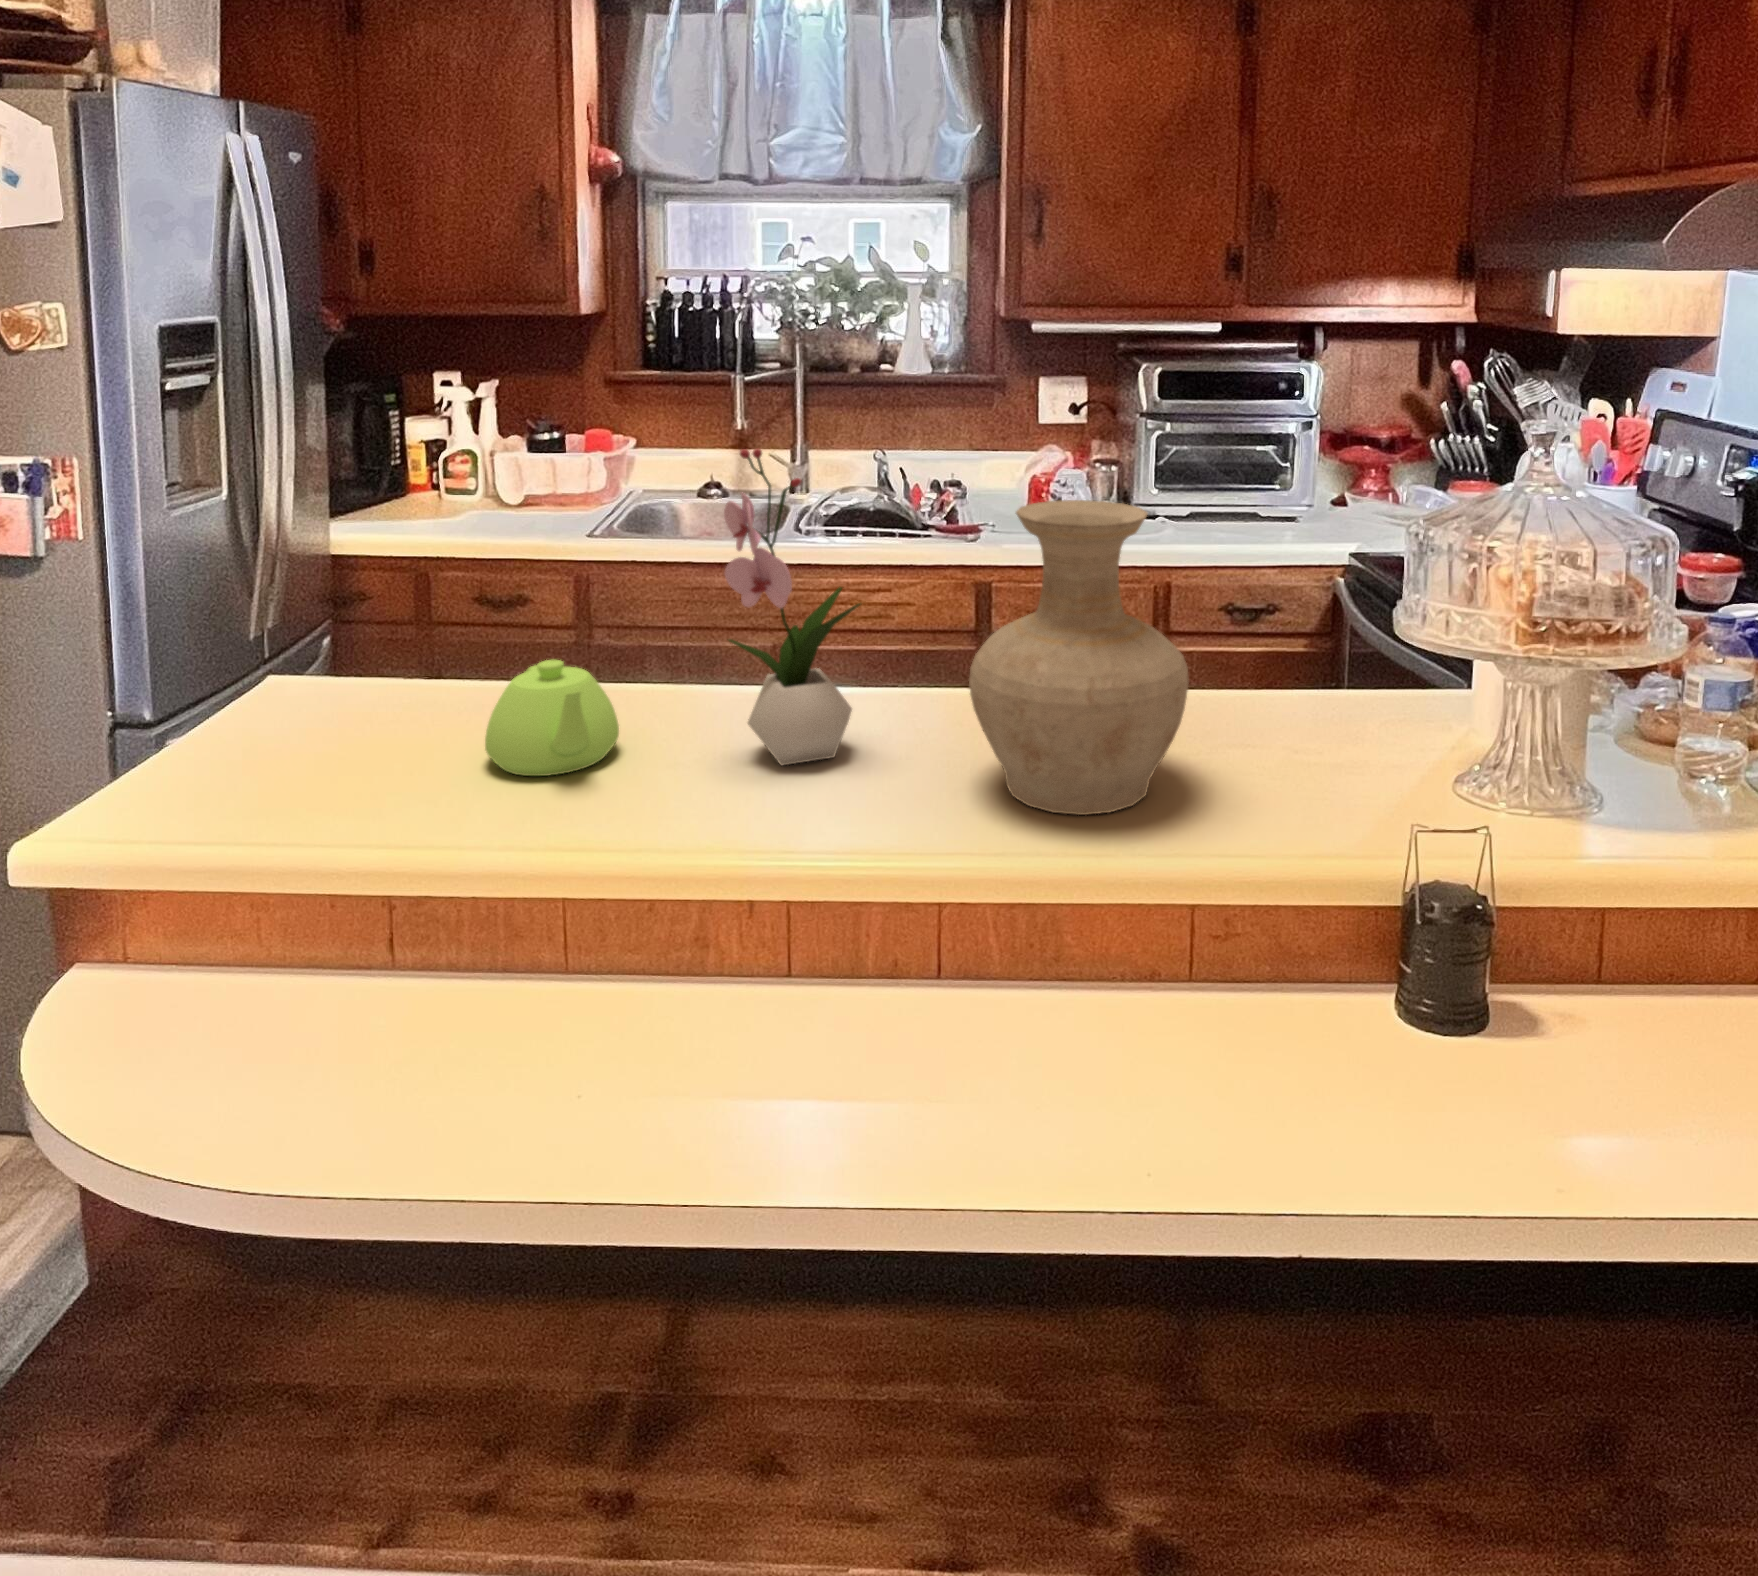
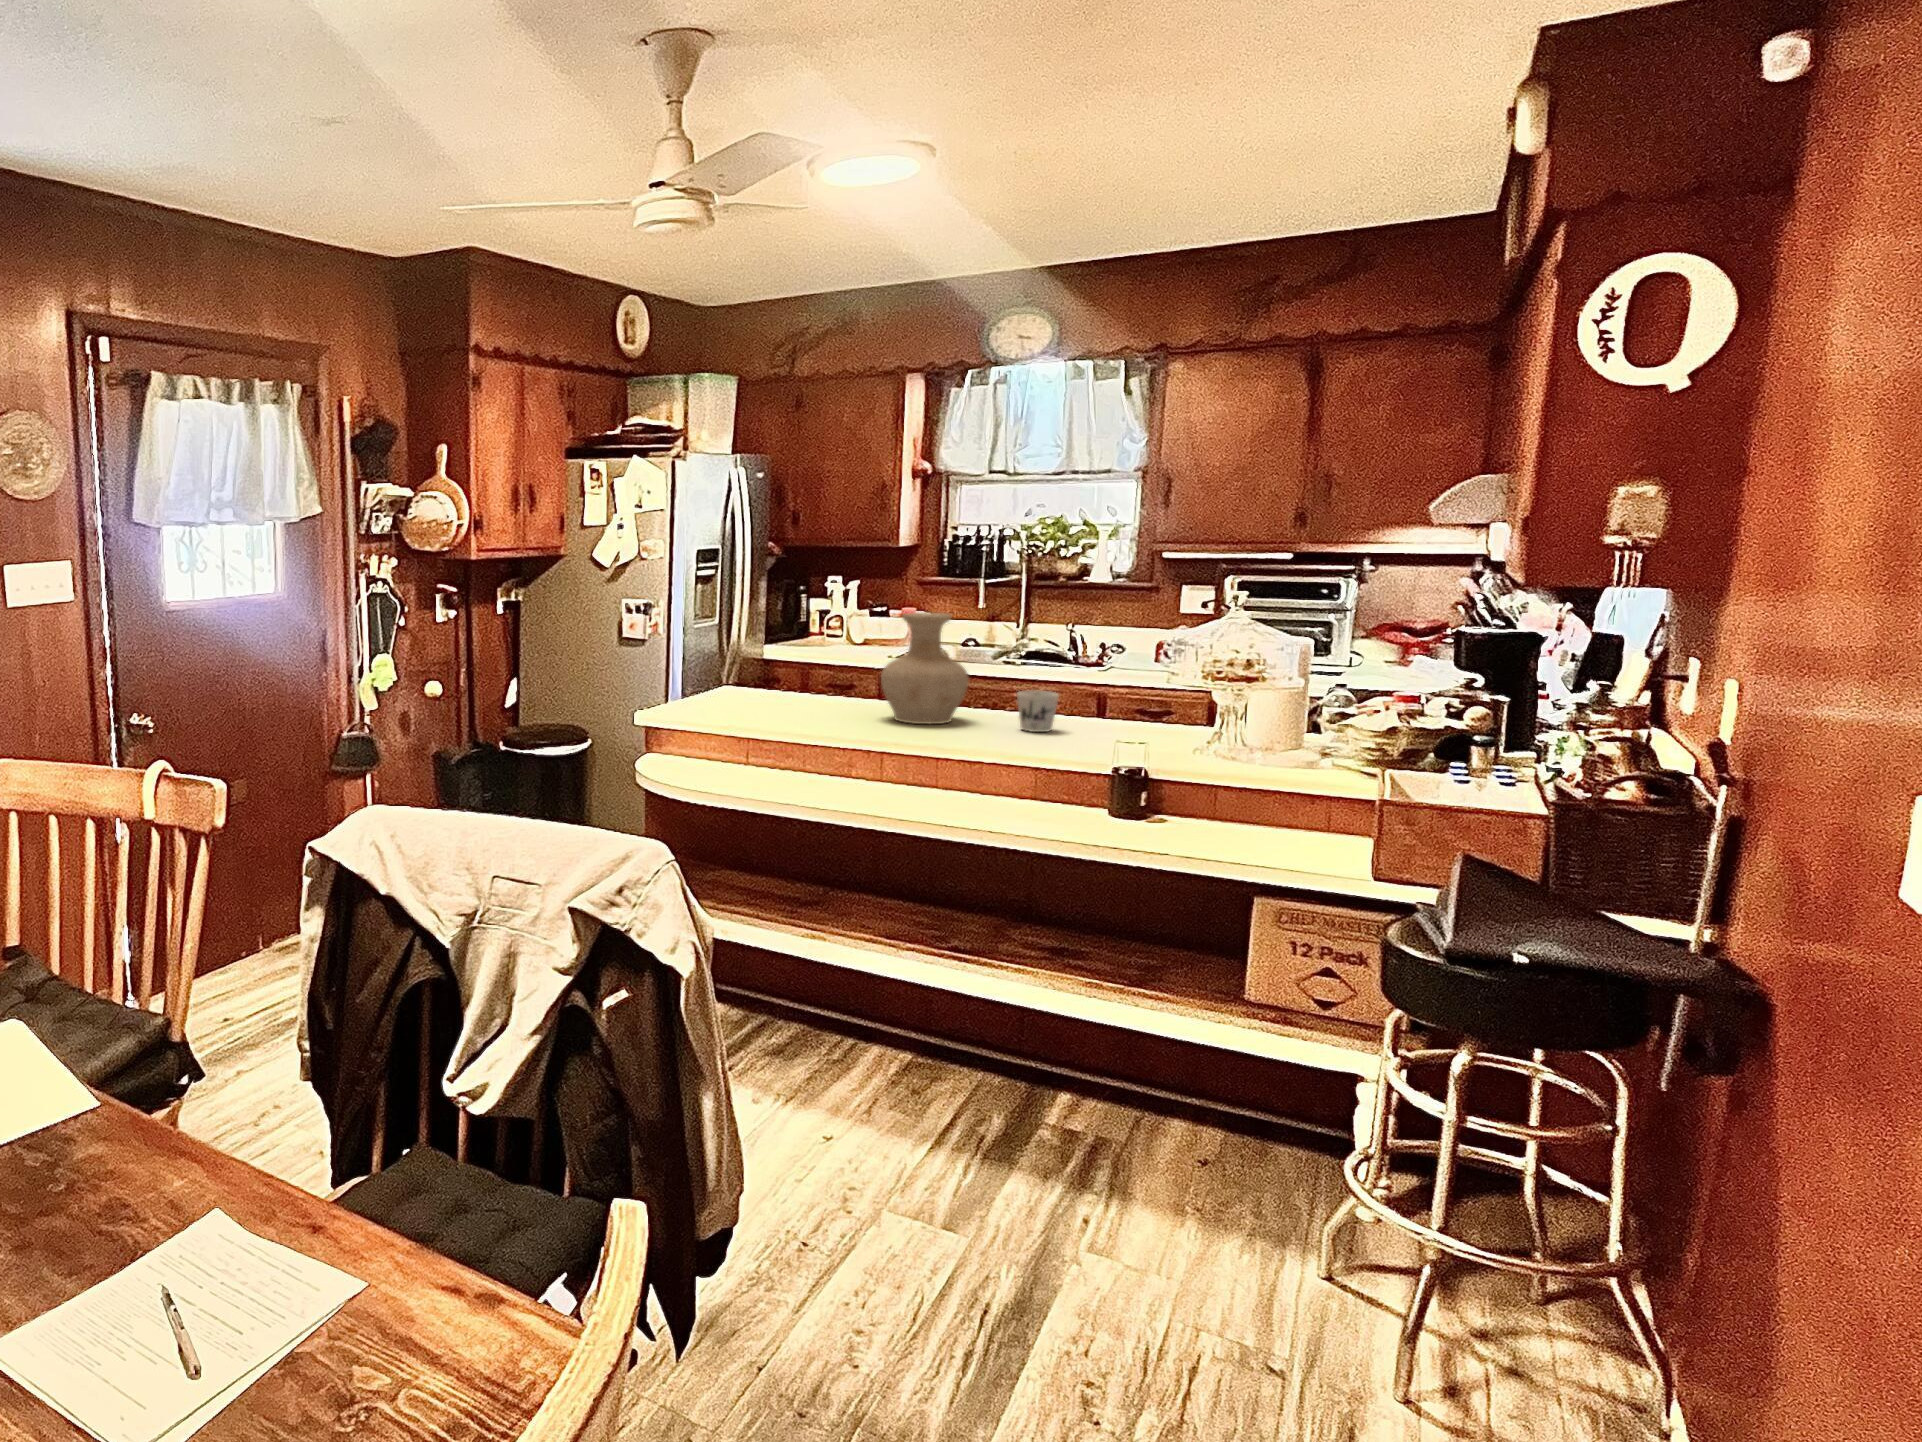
flower arrangement: present [724,448,860,765] -> none [818,591,865,707]
teapot: present [485,660,619,776] -> none [742,664,787,700]
mug: none [1295,670,1397,782] -> present [1017,691,1059,732]

